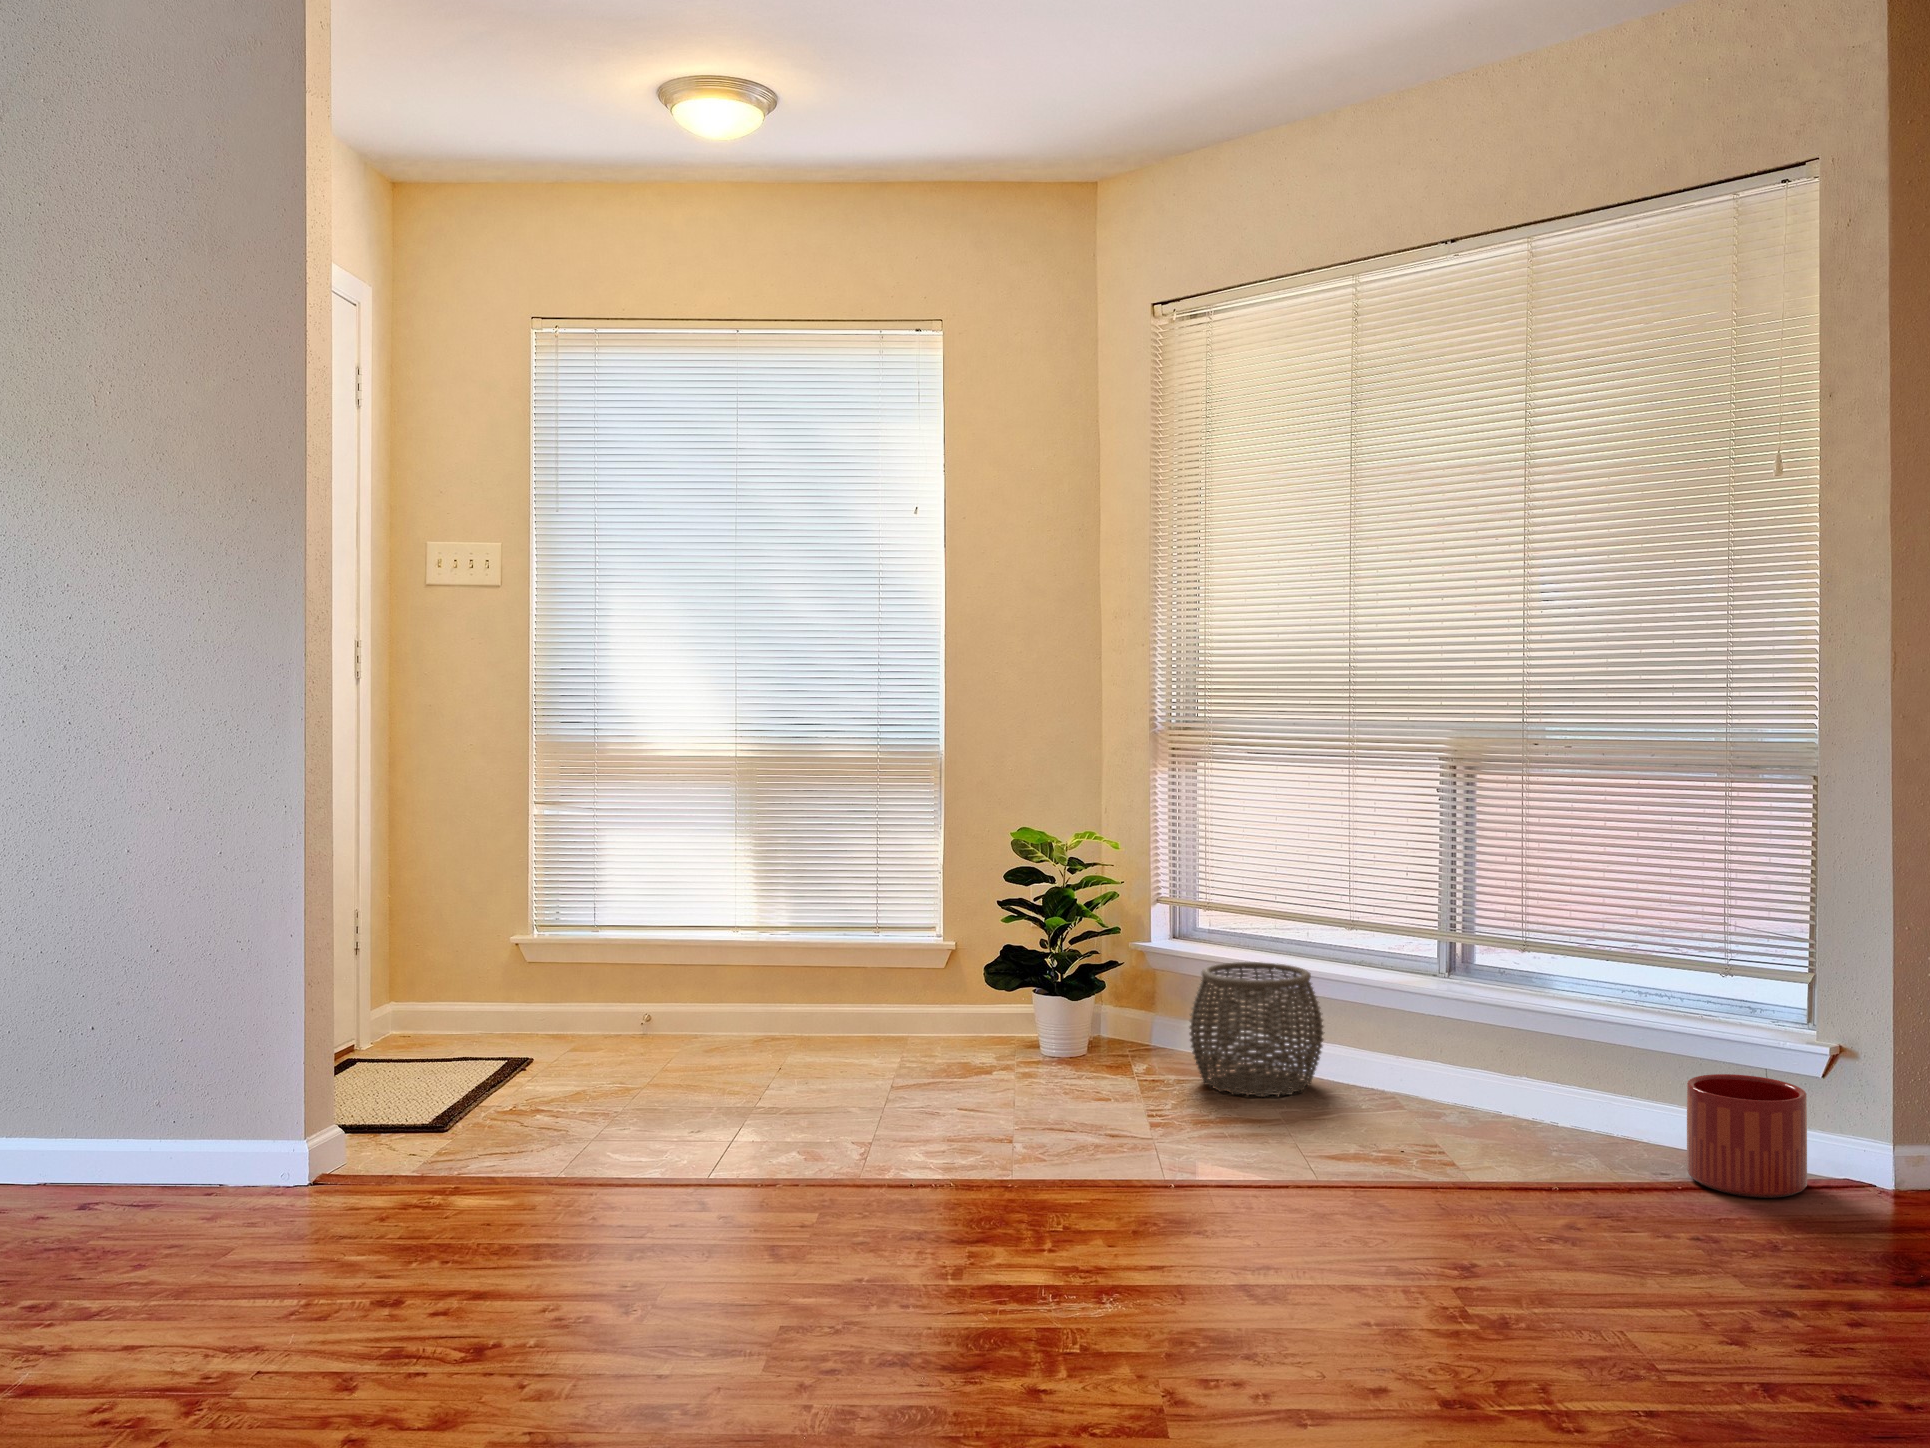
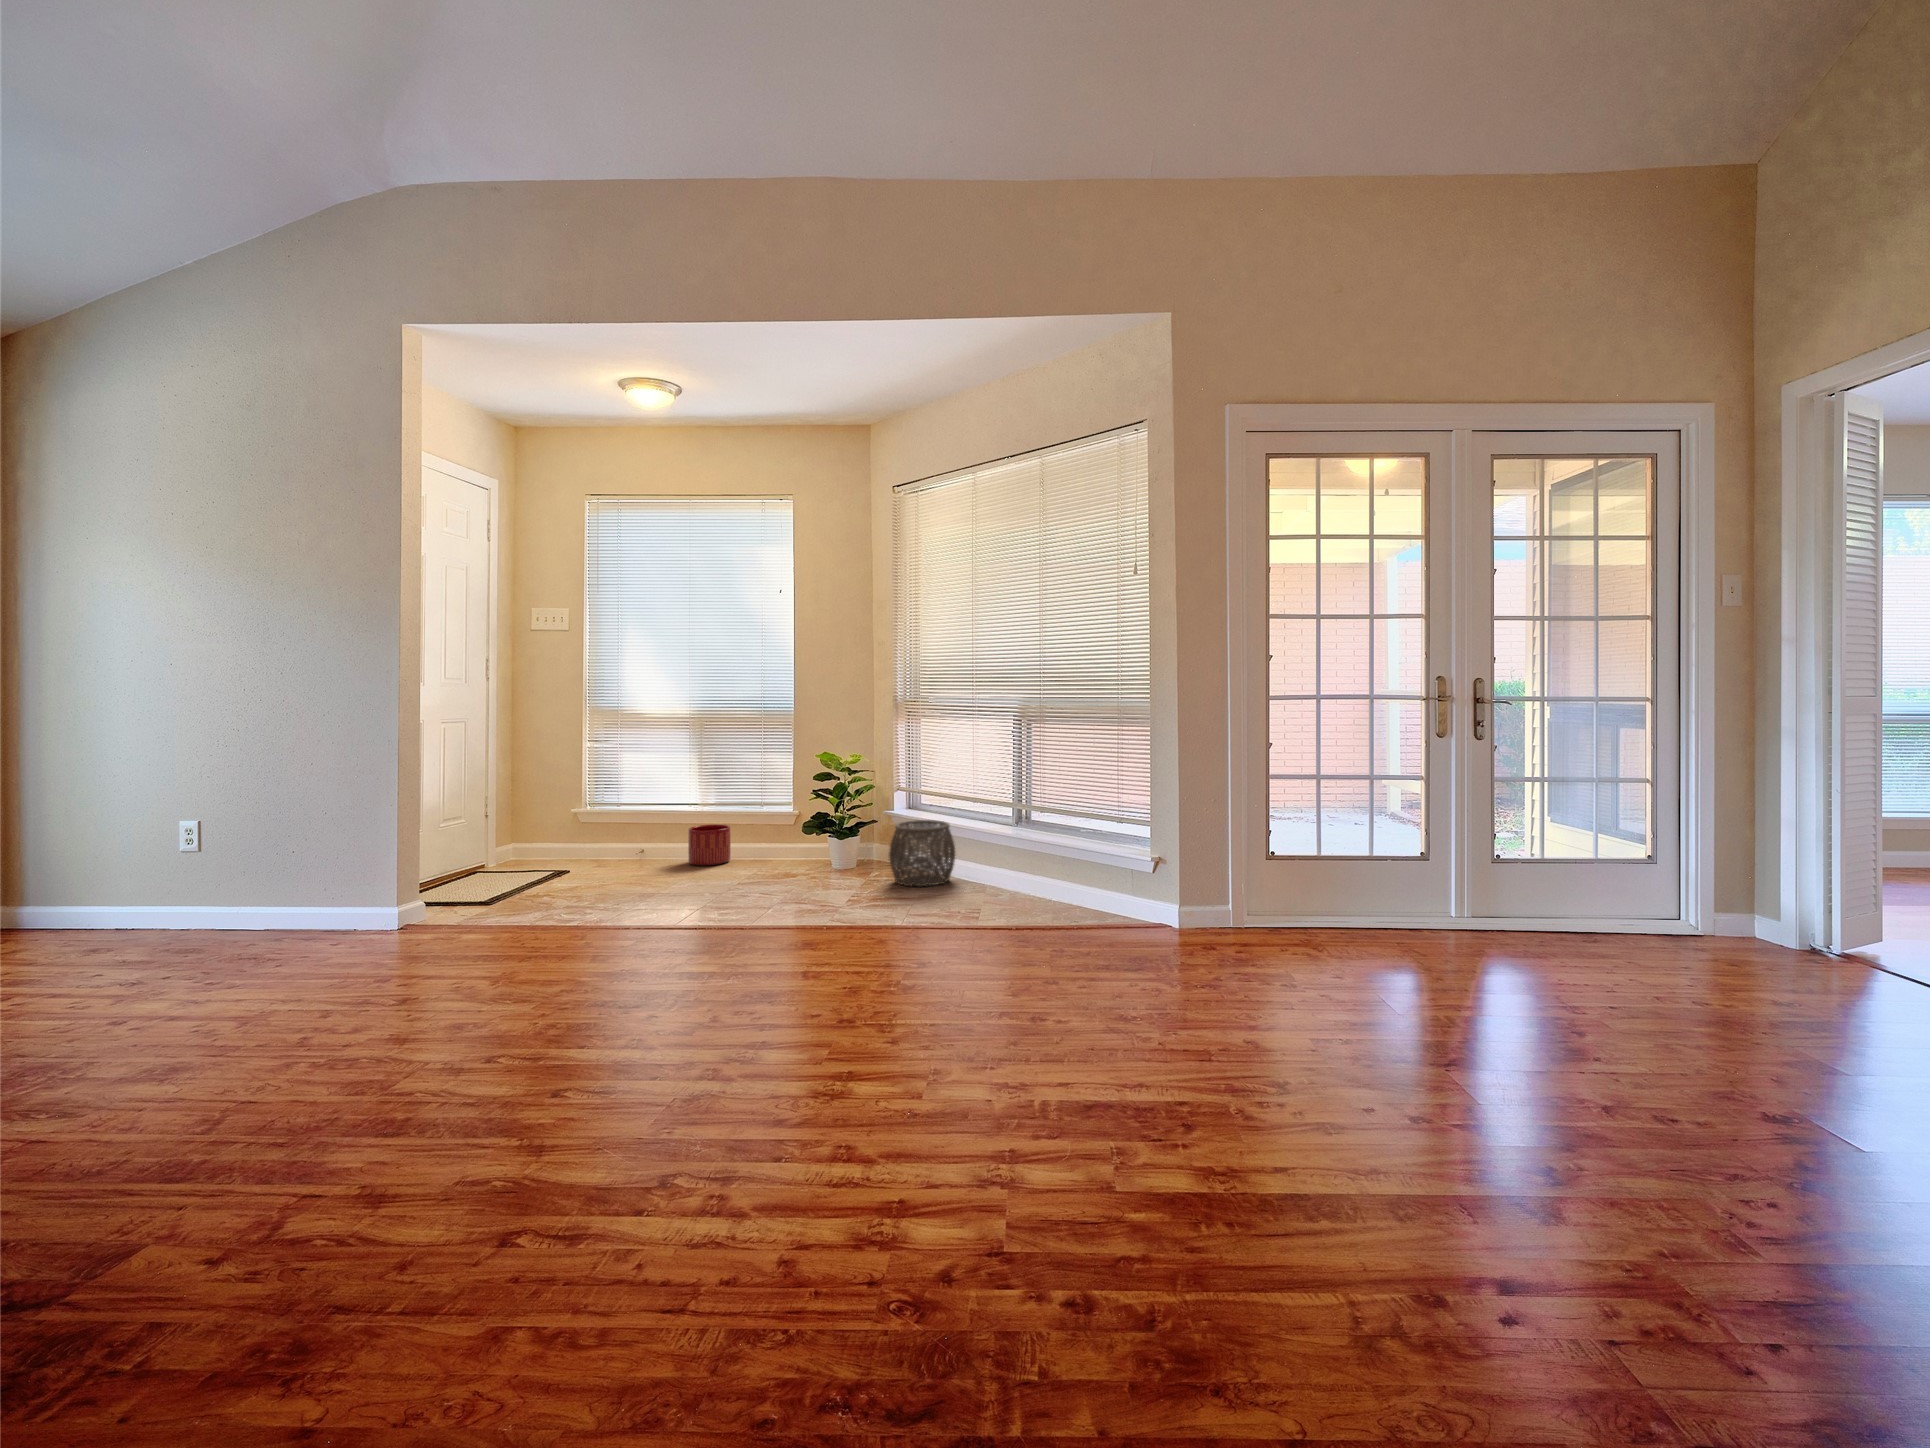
planter: present [1687,1074,1807,1198] -> present [688,824,731,866]

